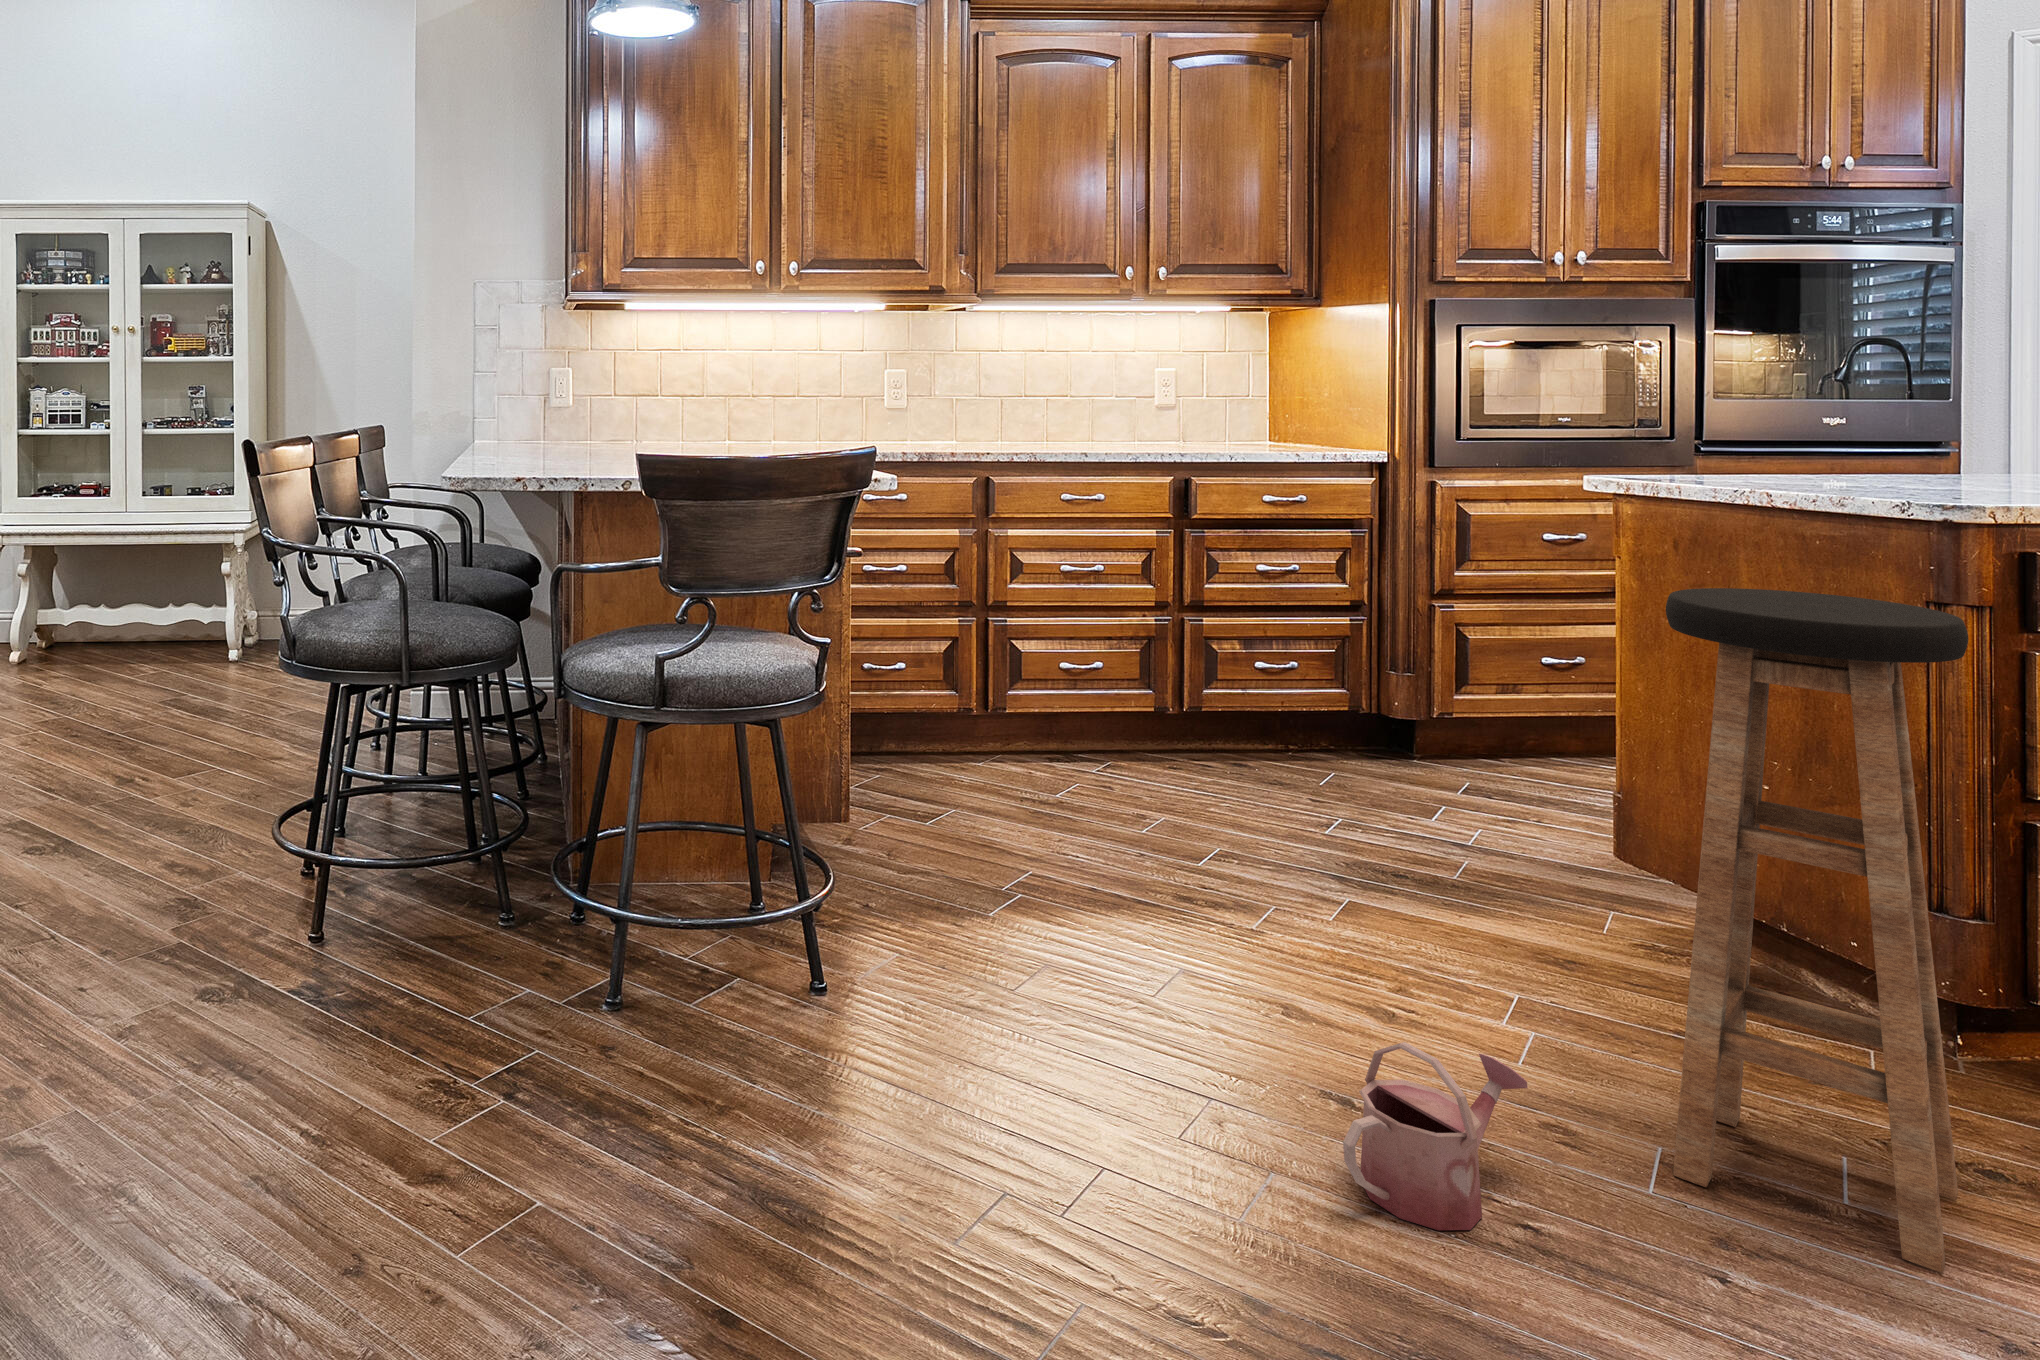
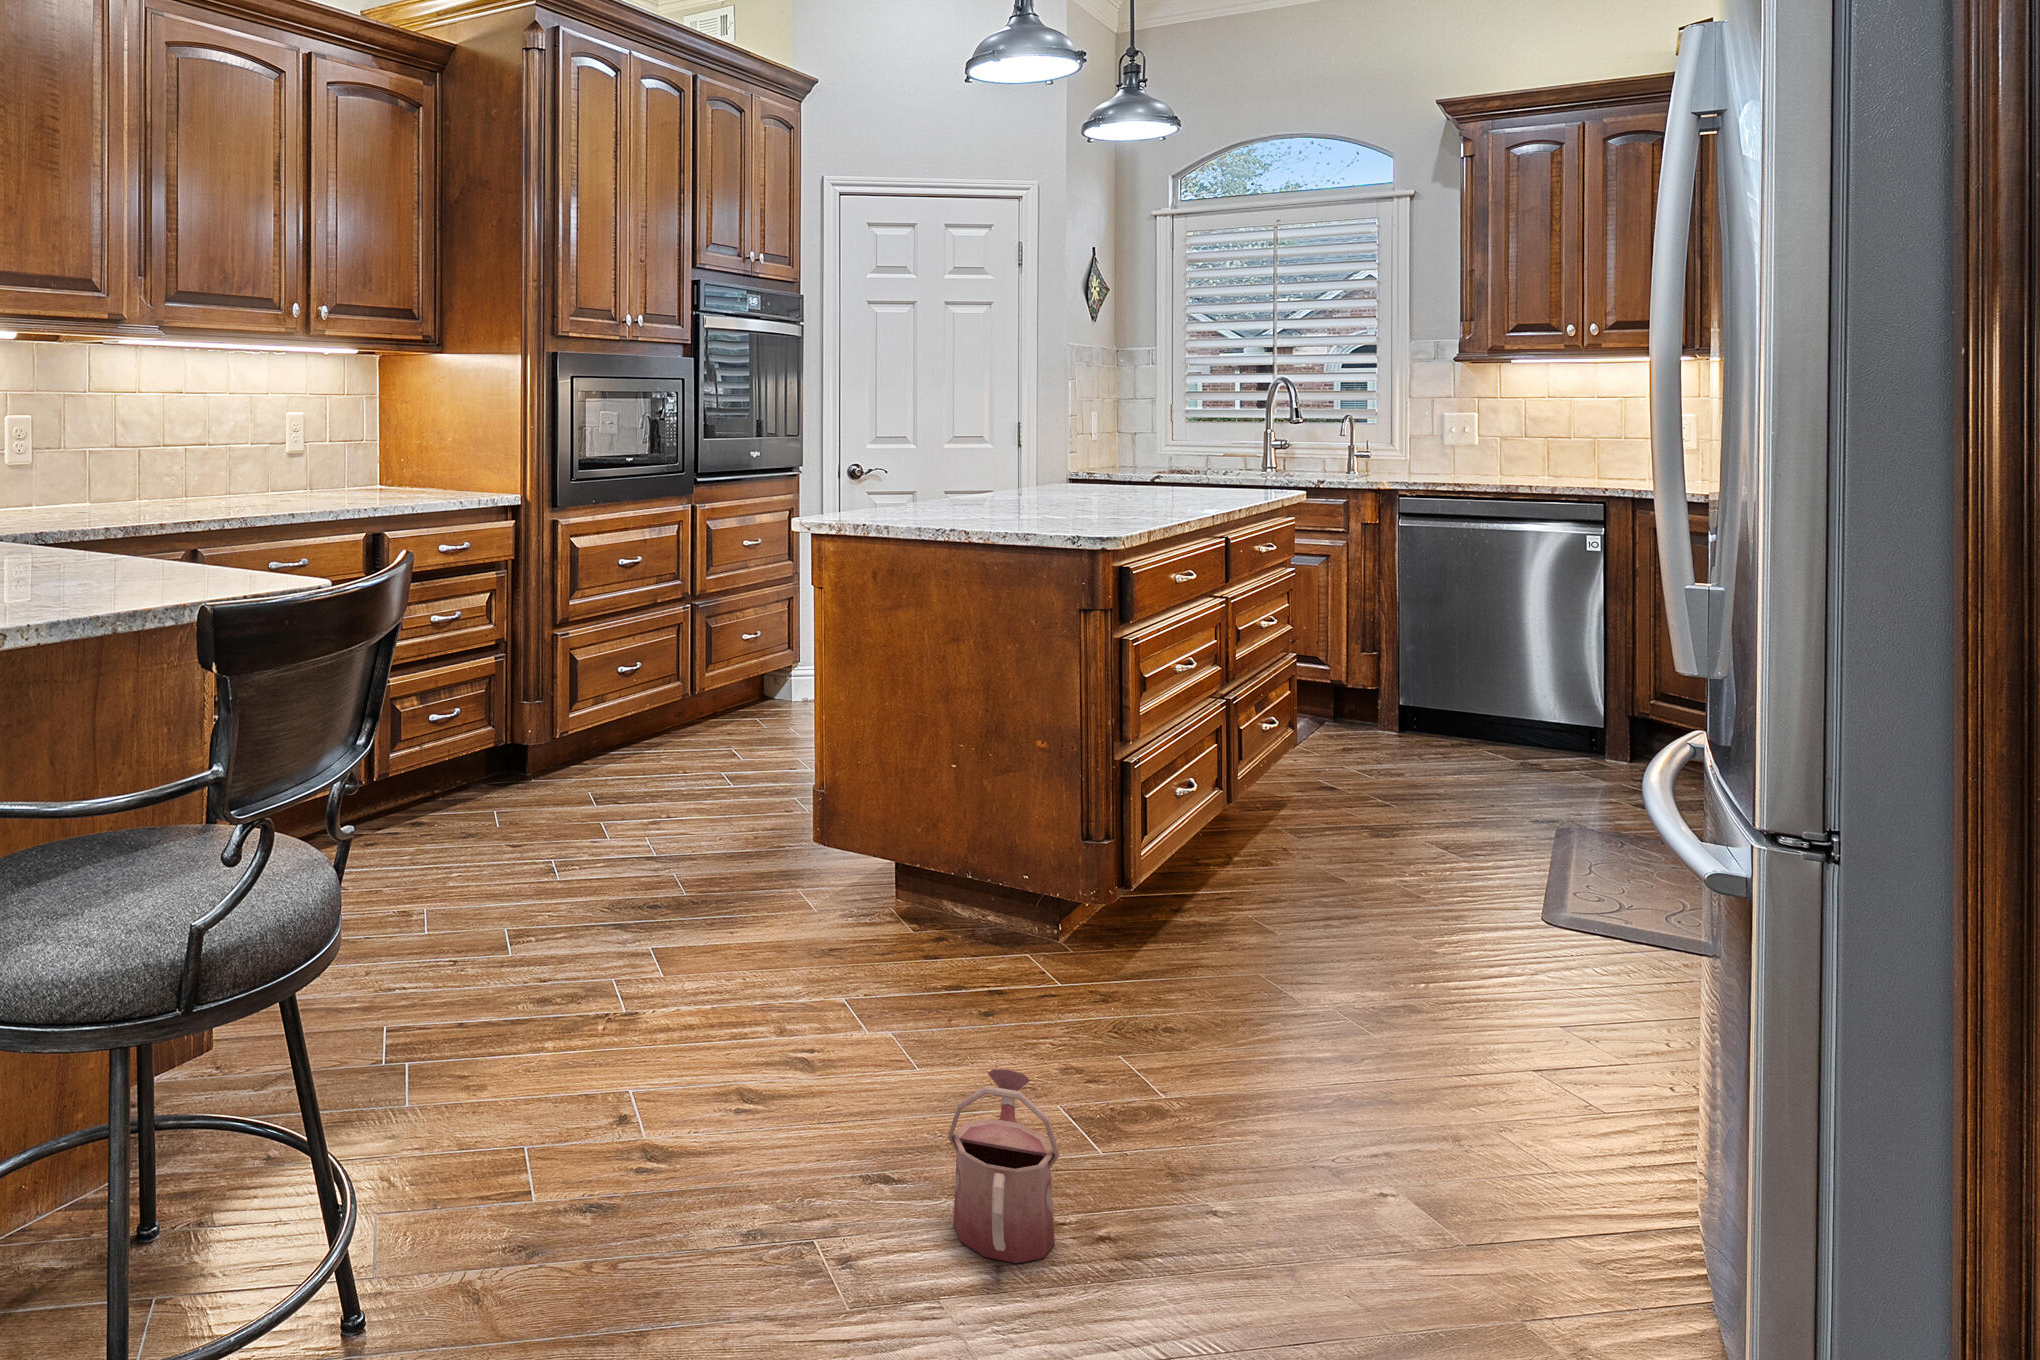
bar stool: present [1666,588,1968,1272] -> none [1017,604,1220,1113]

